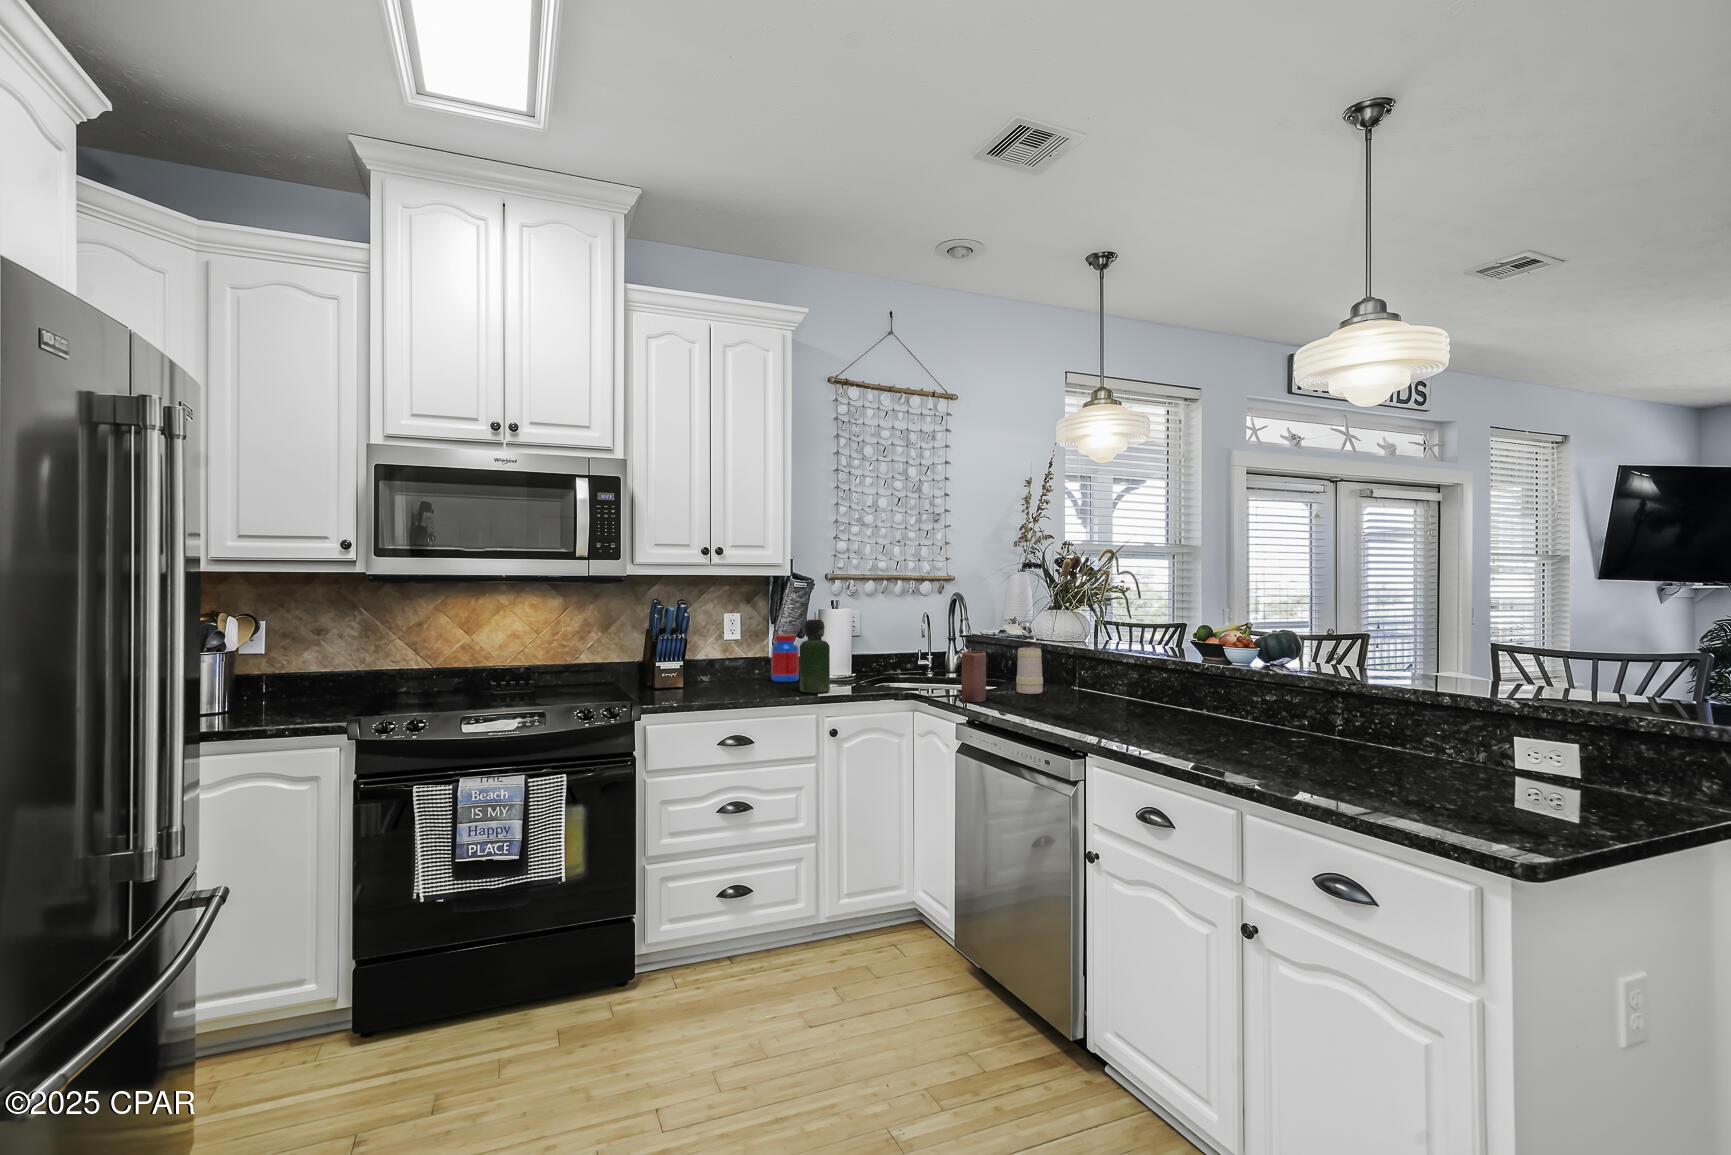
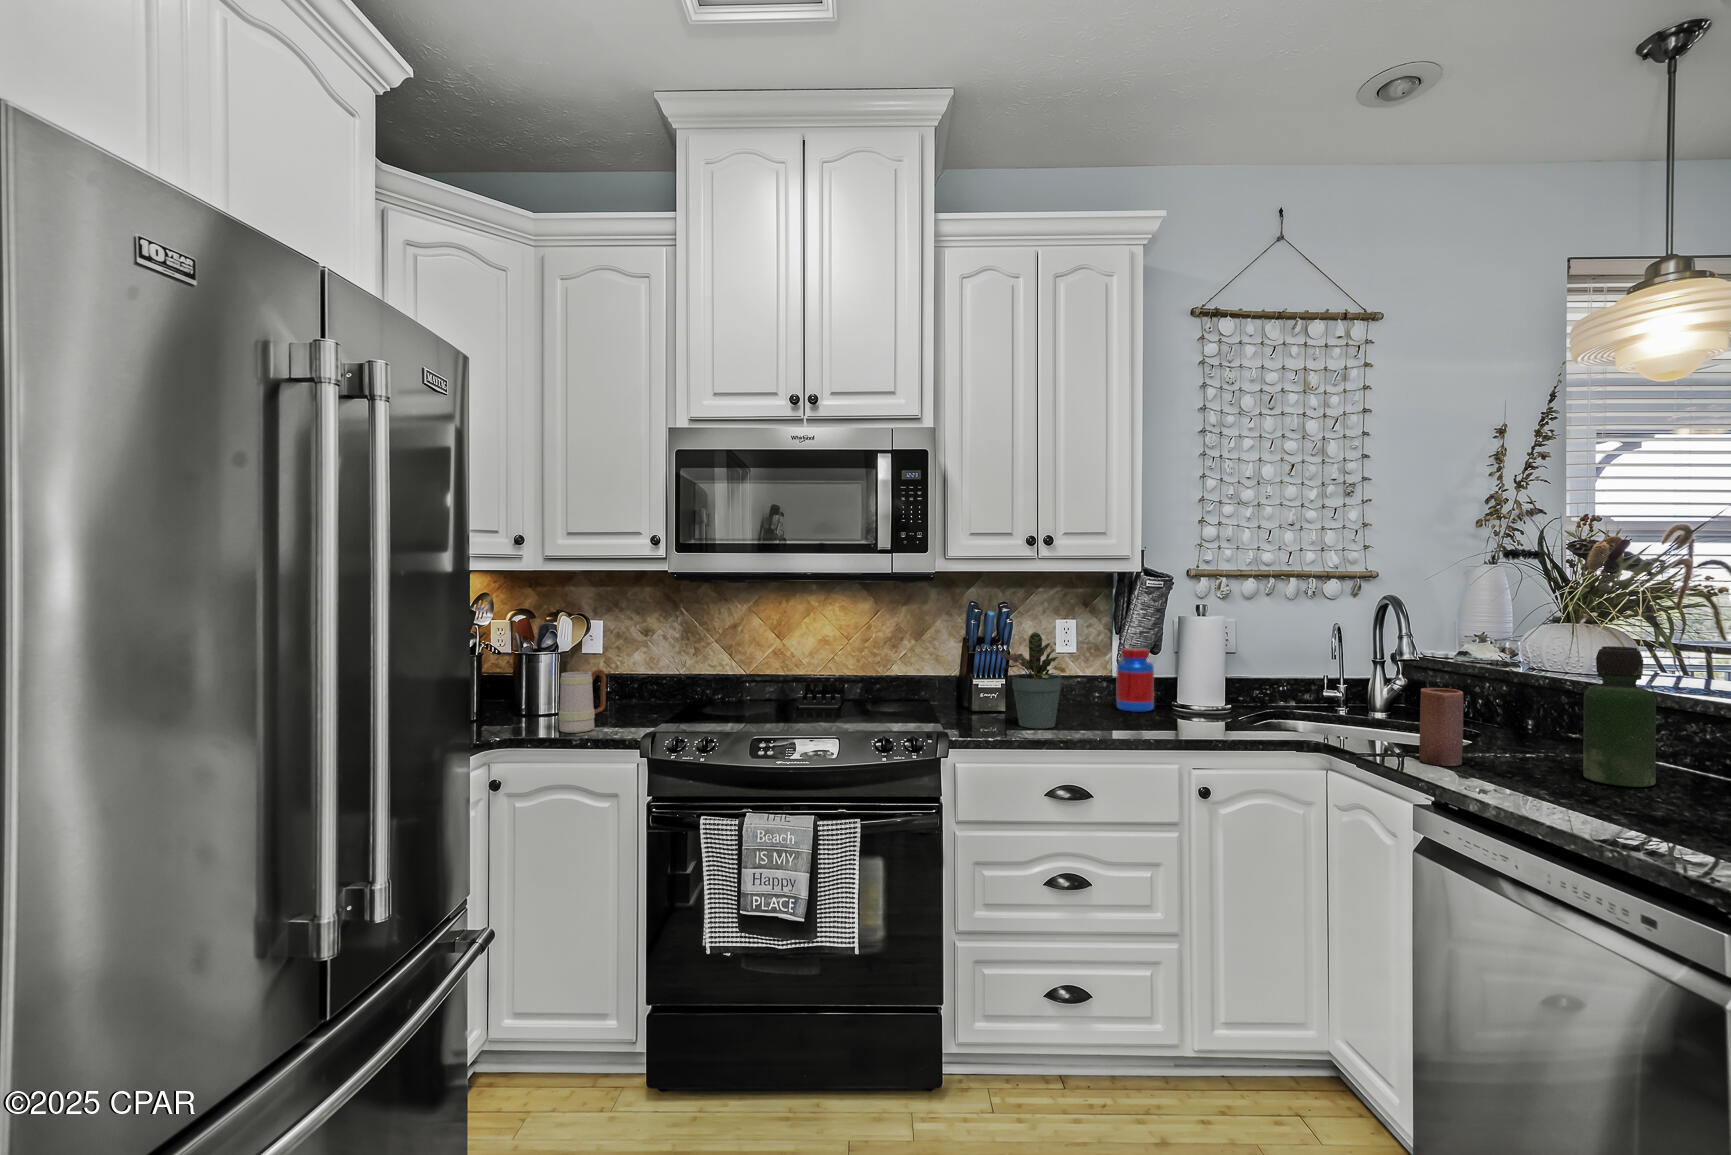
bottle: present [800,620,830,693] -> present [1583,646,1656,787]
potted plant: none [678,622,730,696] -> present [1000,632,1066,728]
mug: present [1016,646,1043,694] -> present [559,669,606,733]

